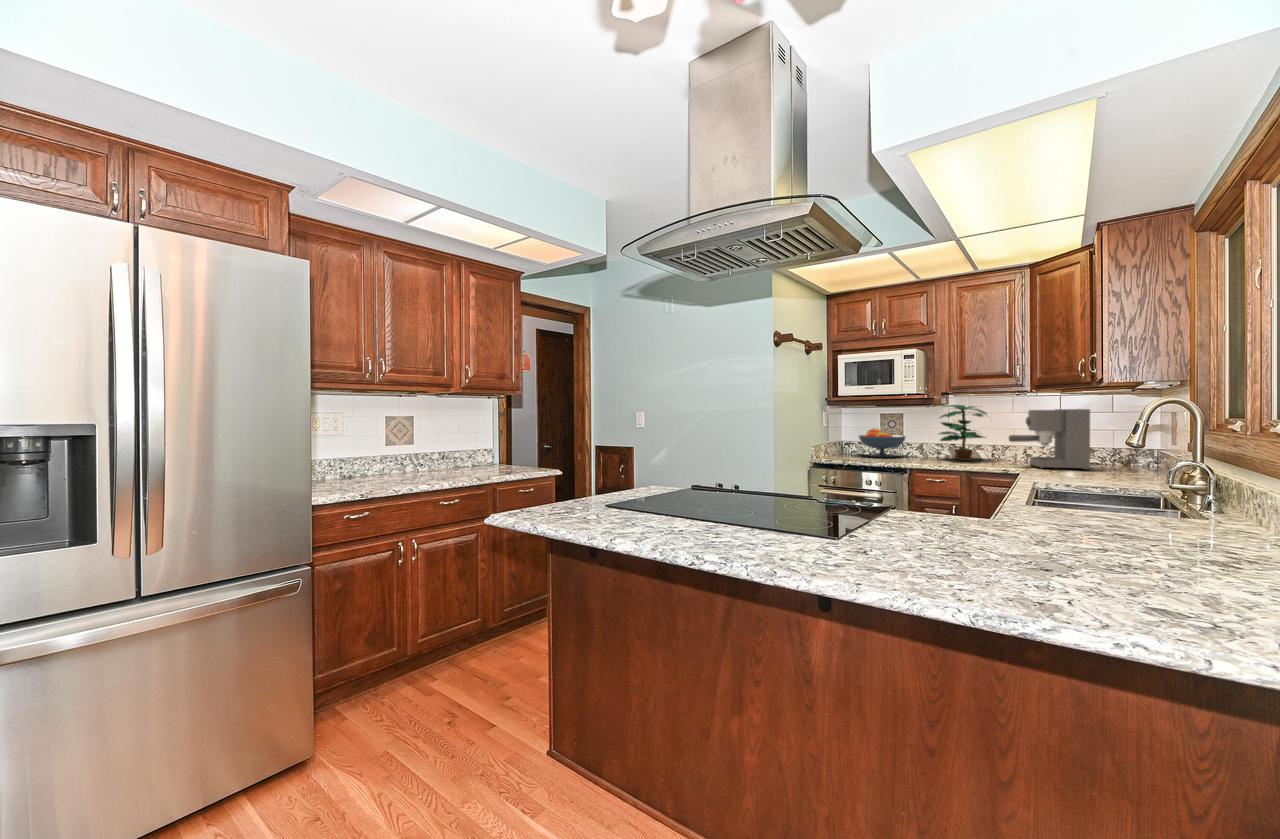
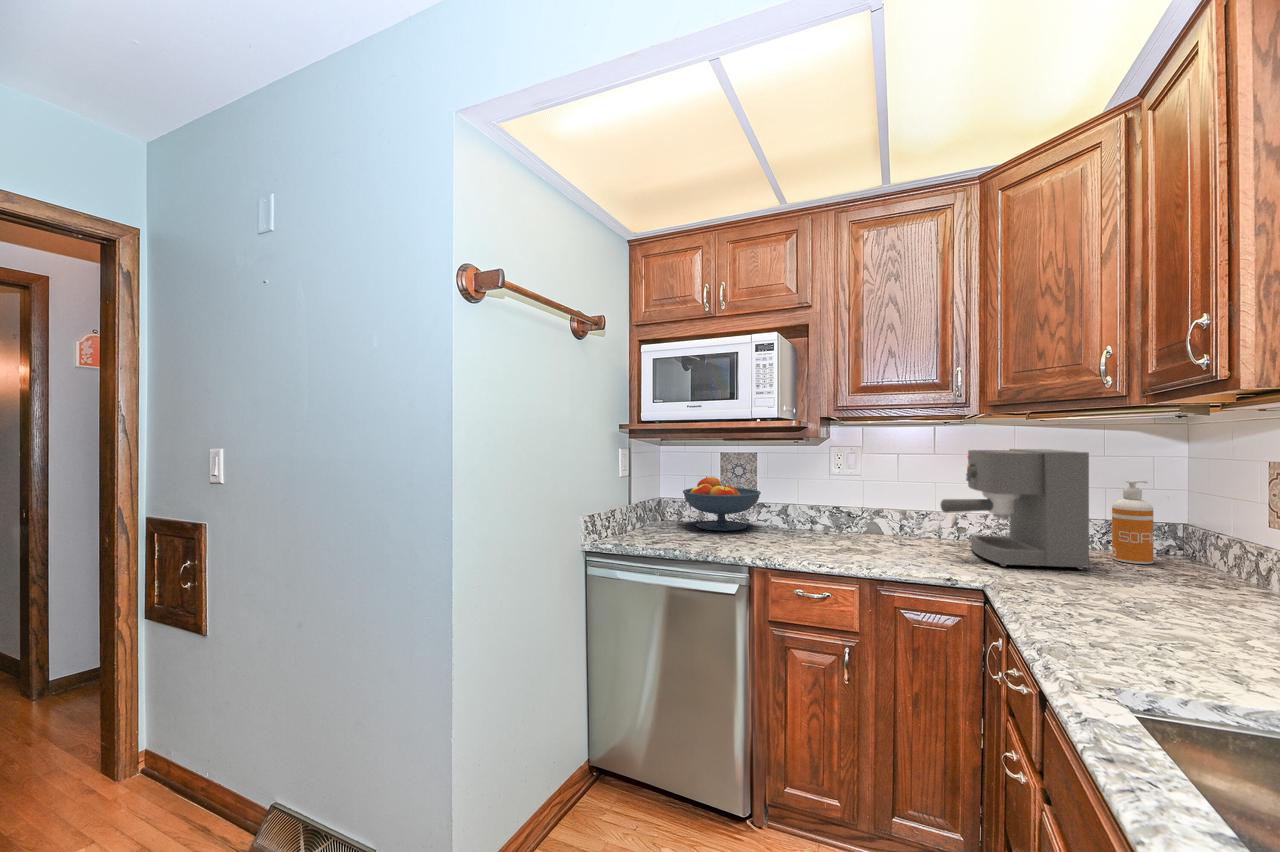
potted plant: present [939,405,987,461] -> none [811,437,898,538]
soap dispenser: none [1113,425,1136,469] -> present [1112,480,1153,564]

